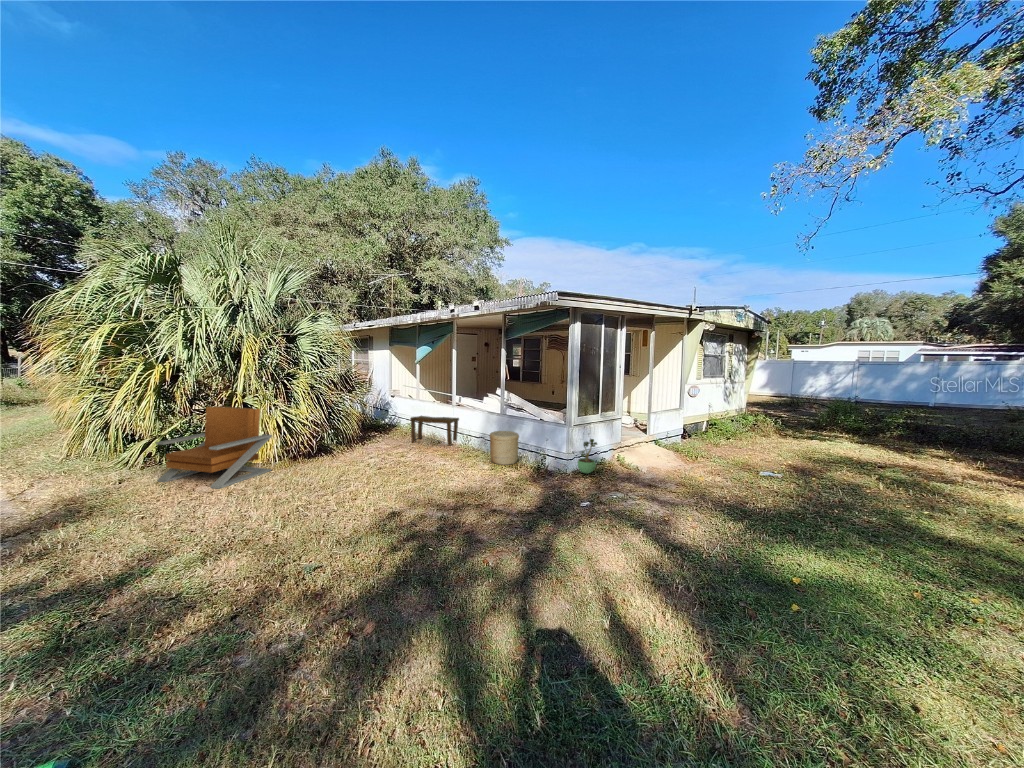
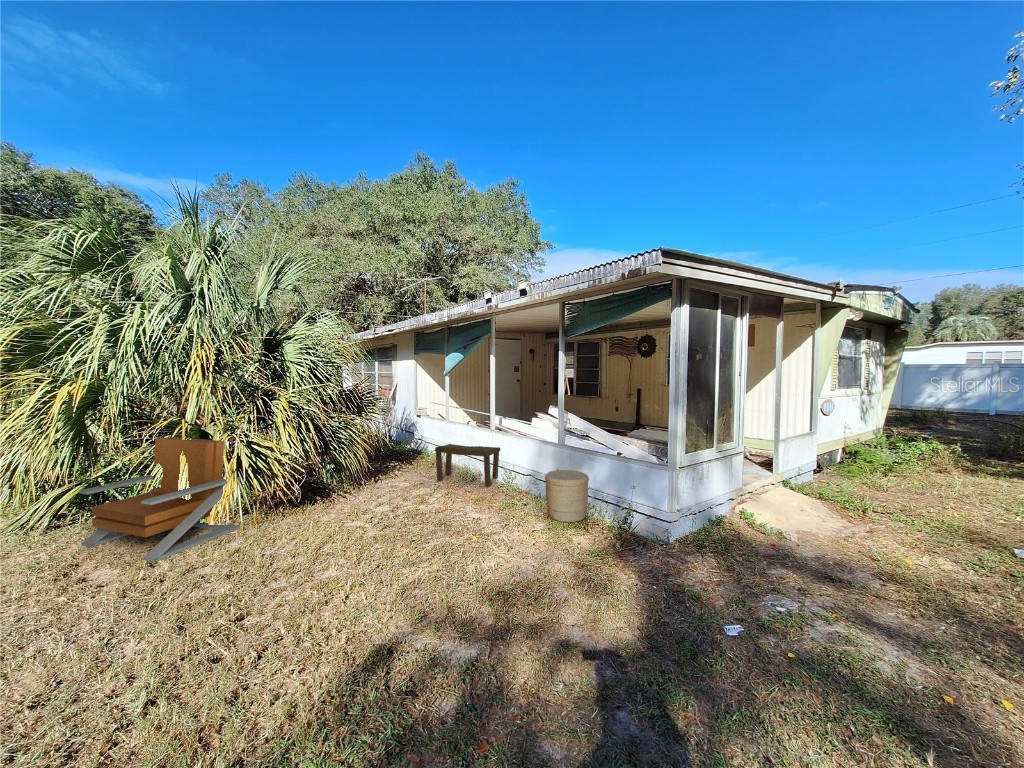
potted plant: present [578,439,597,473] -> none [684,487,715,542]

